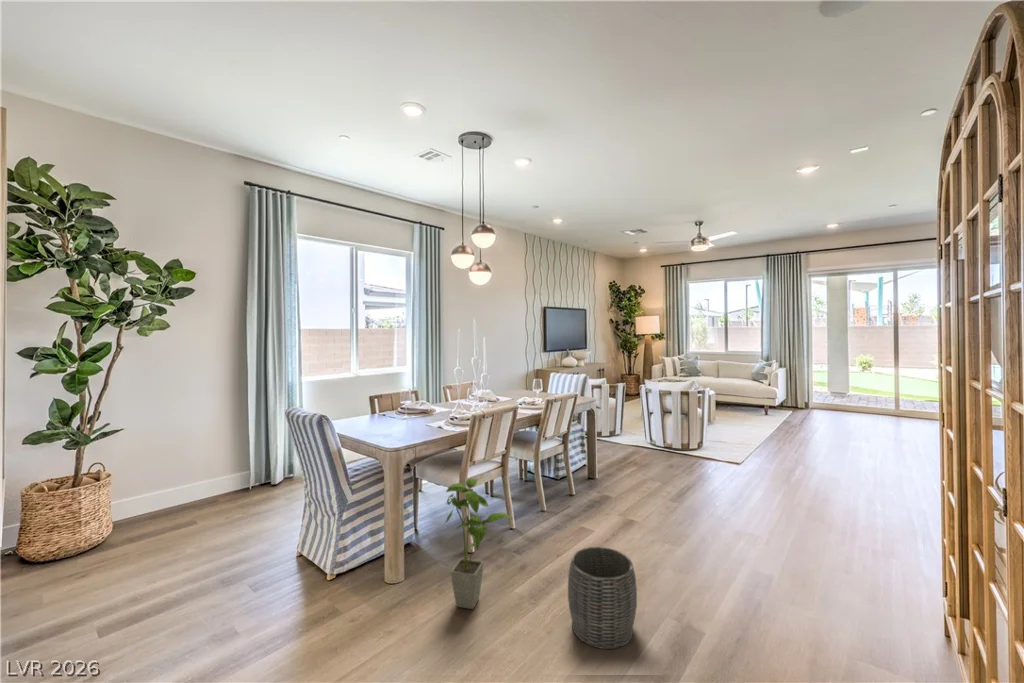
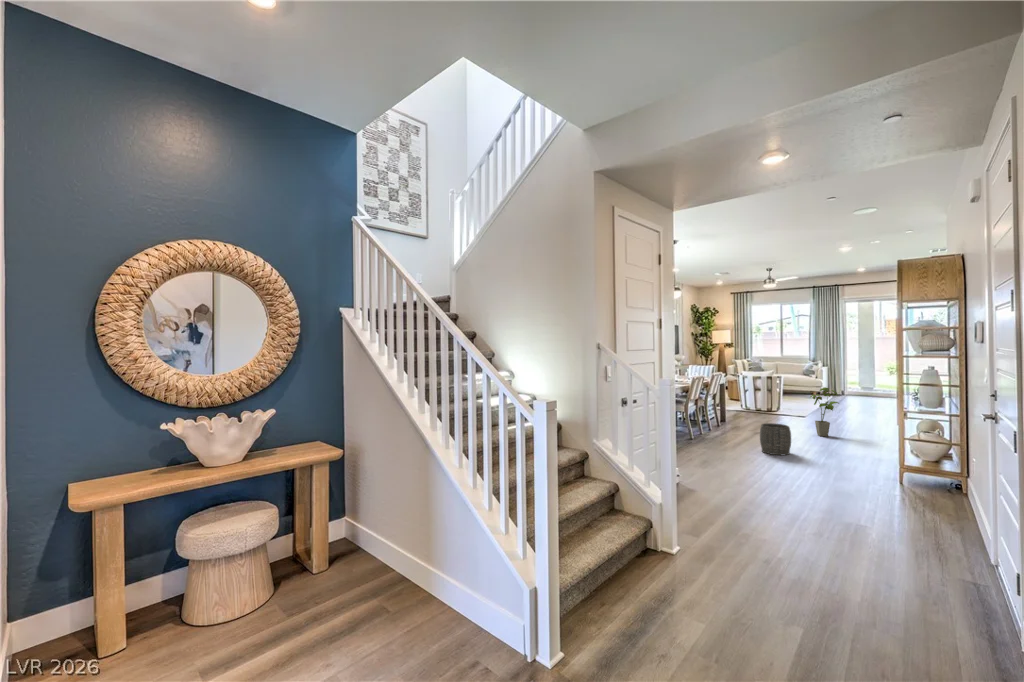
house plant: present [446,479,512,609] -> present [810,387,839,436]

